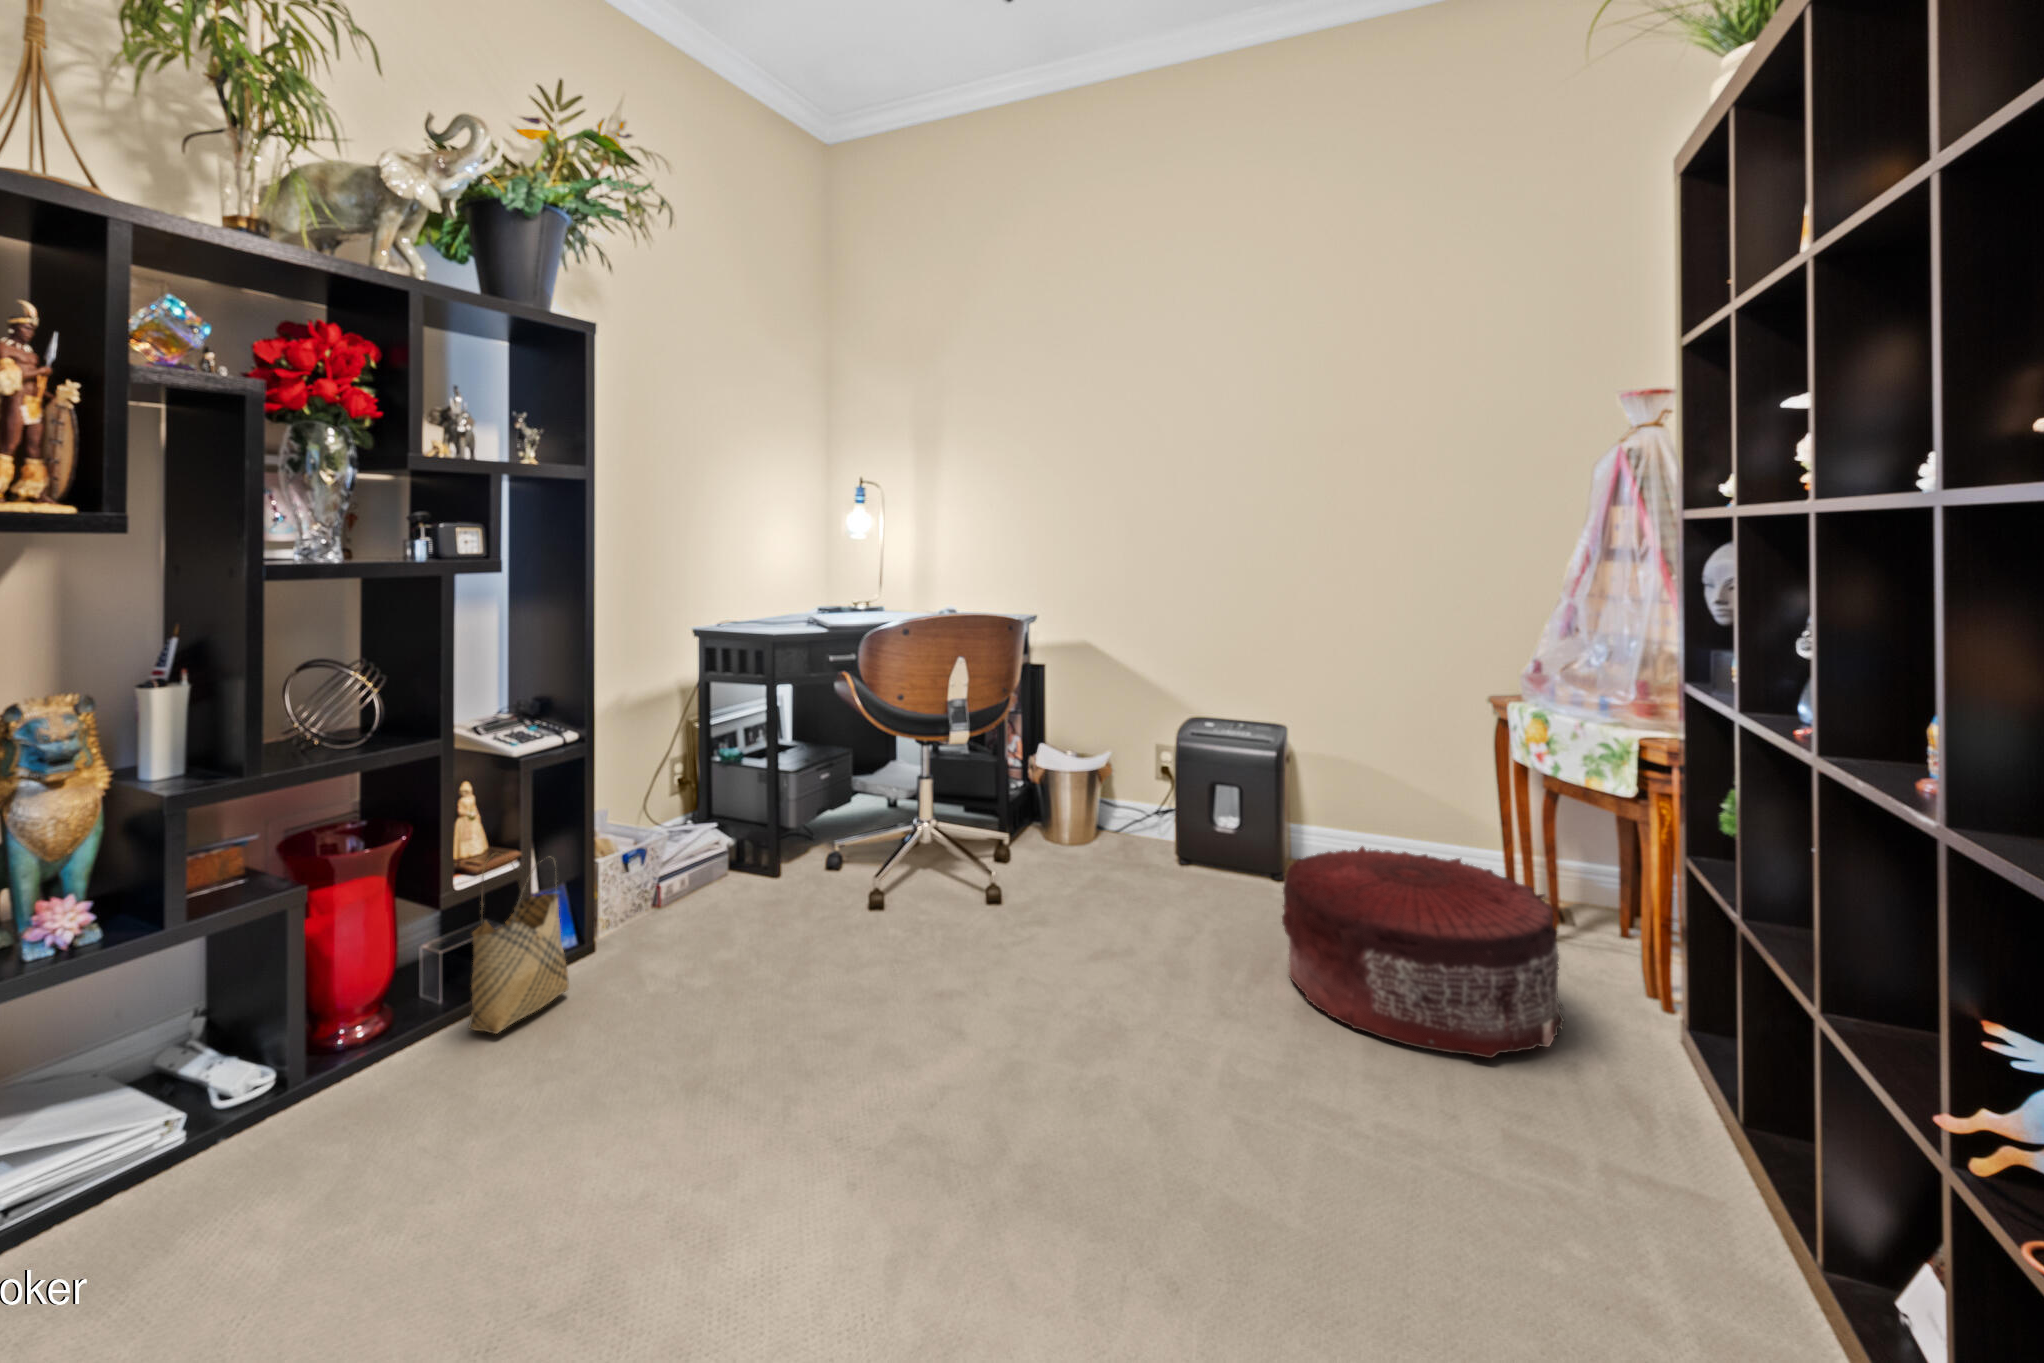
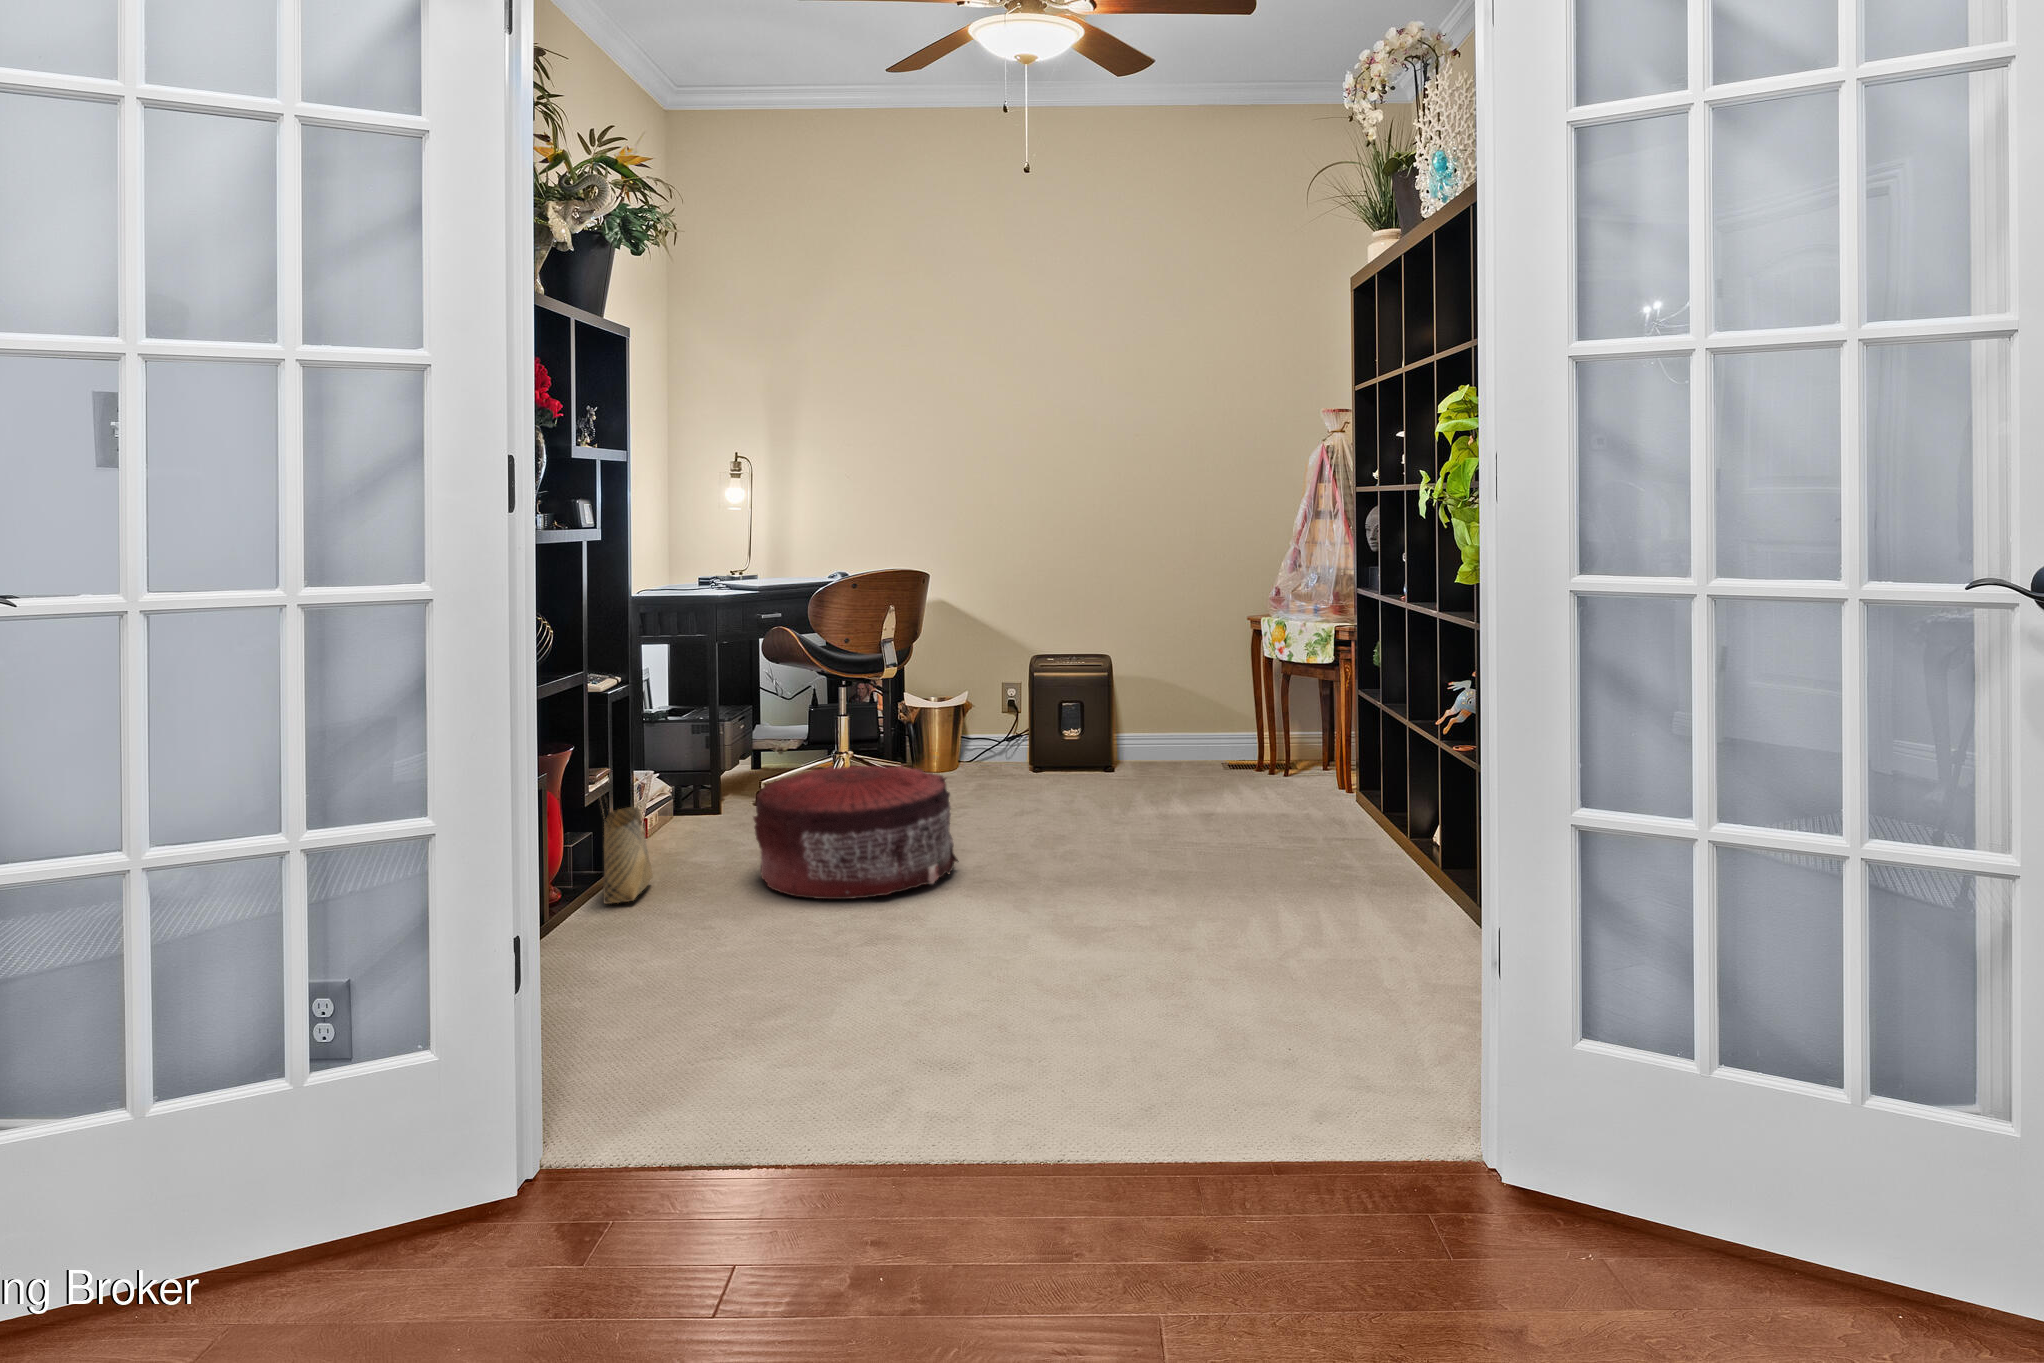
pouf: present [1282,846,1564,1058] -> present [753,765,959,899]

